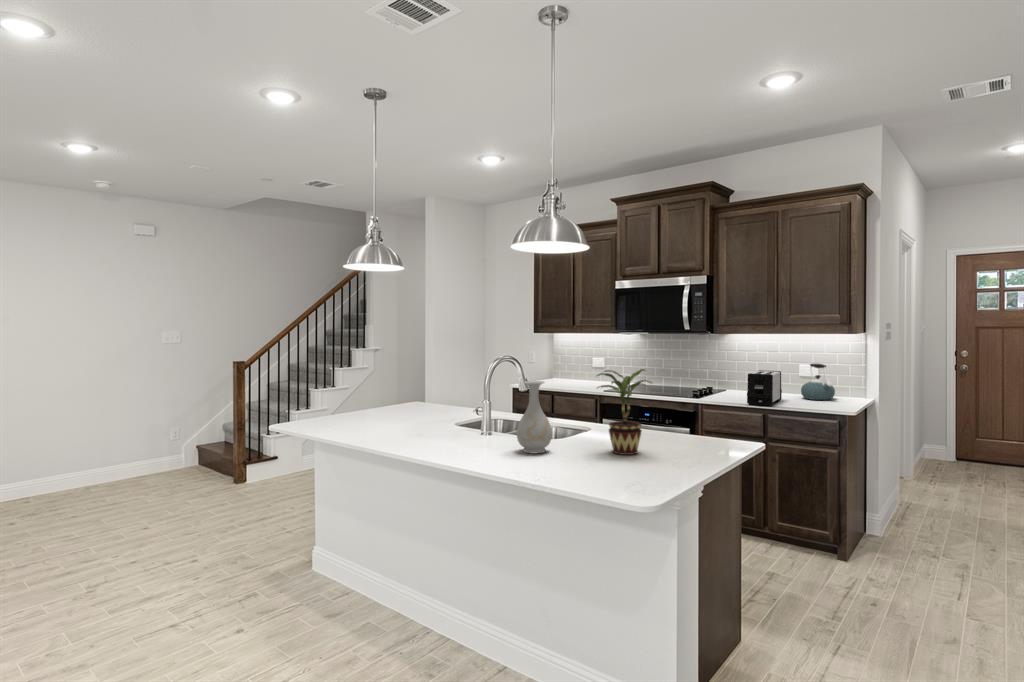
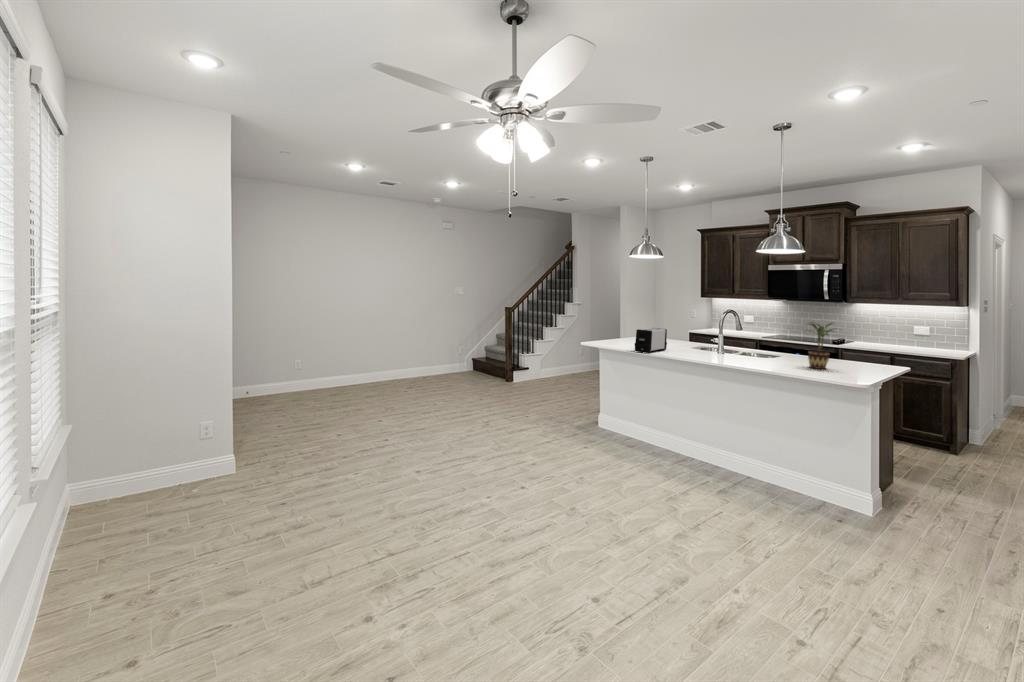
kettle: present [801,364,835,400] -> none [911,326,939,350]
toaster: present [747,370,782,406] -> present [635,328,667,353]
vase: present [517,381,552,454] -> none [751,326,773,365]

